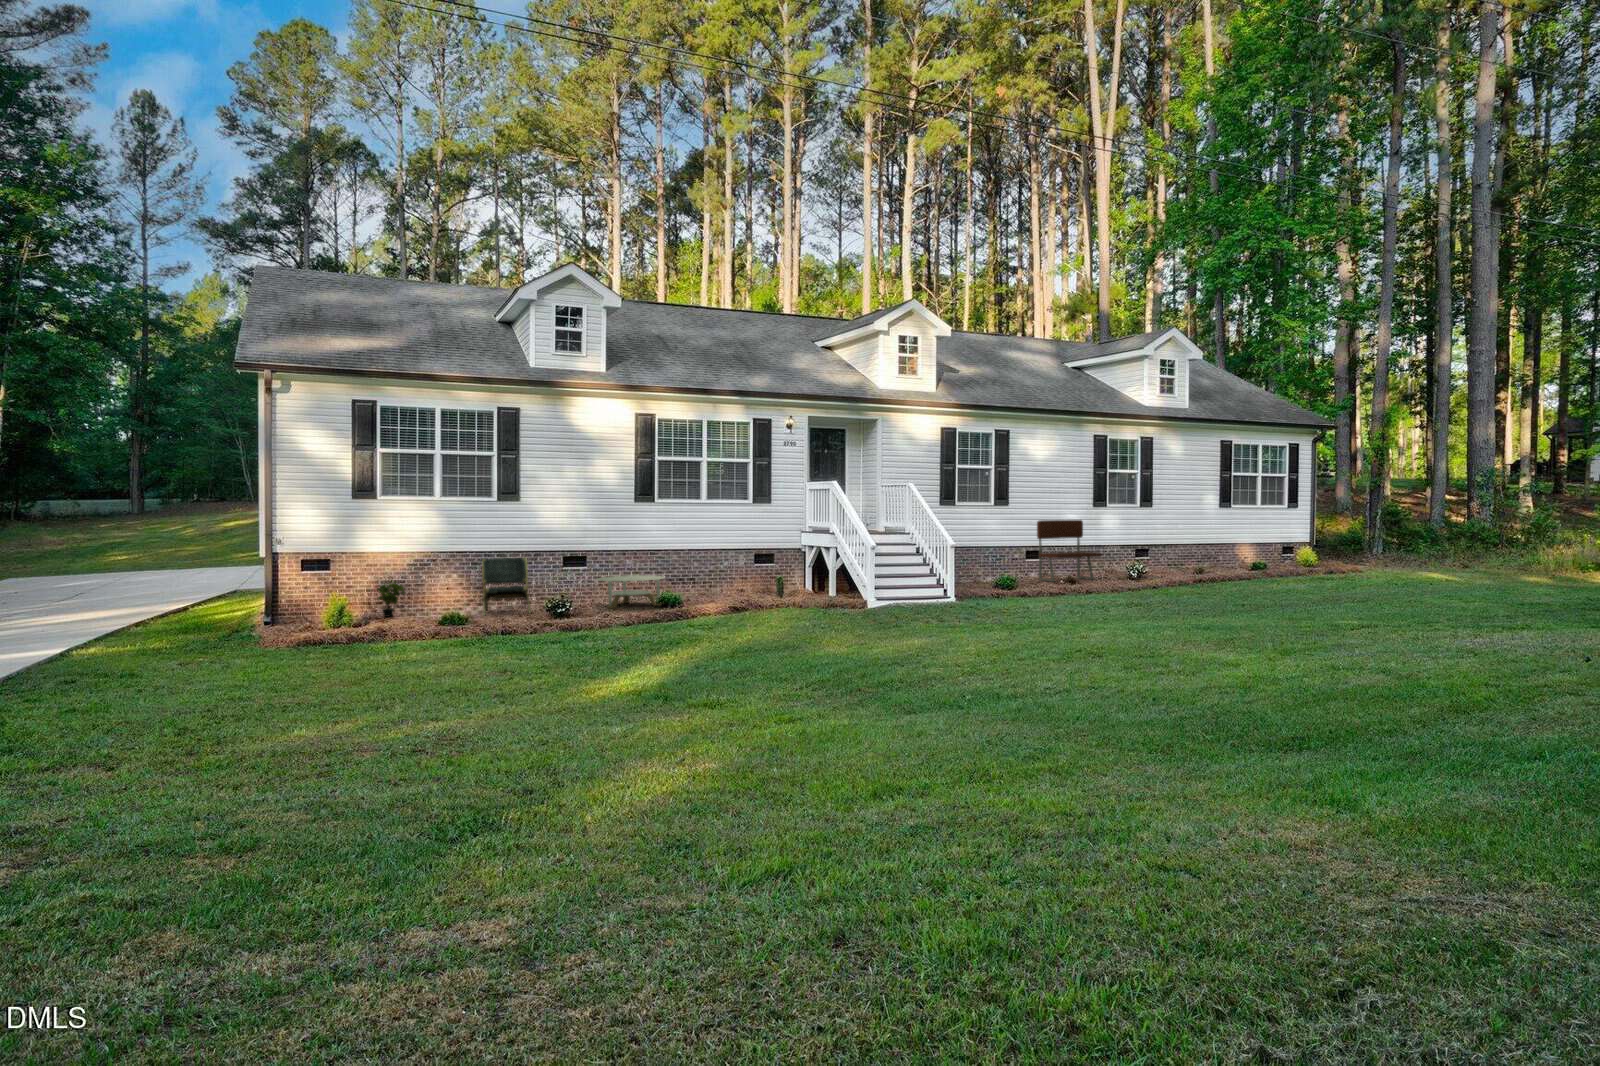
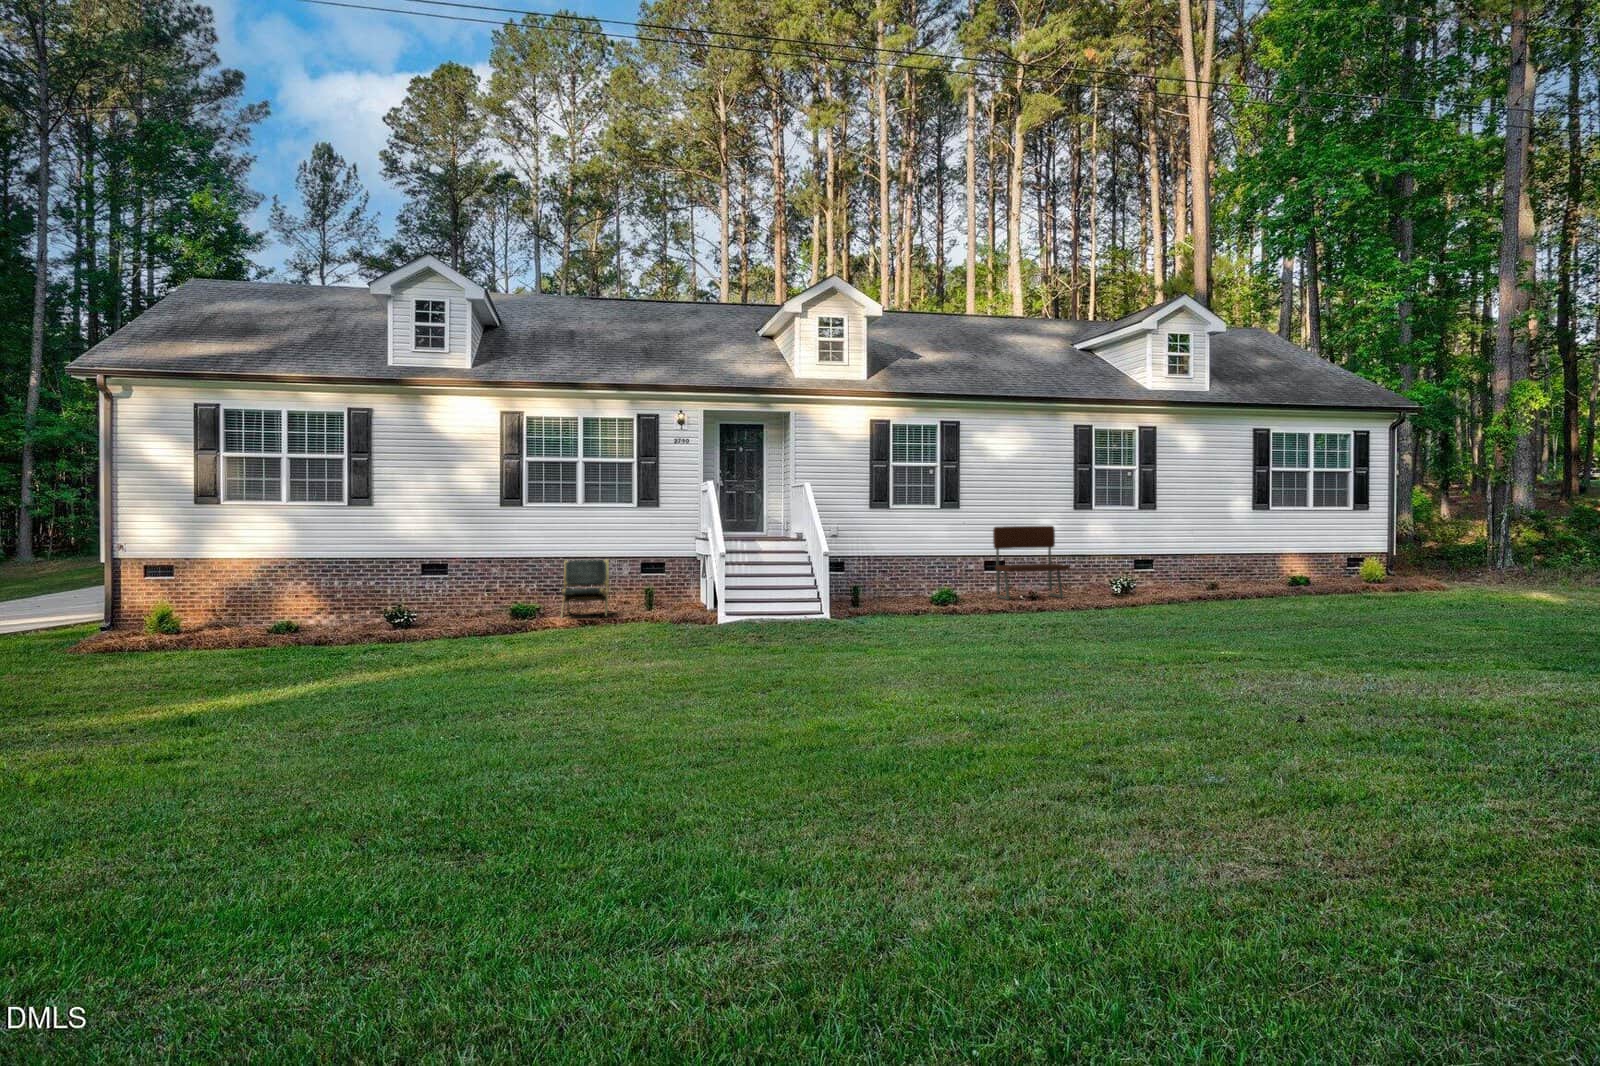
lounge chair: present [482,557,530,615] -> present [561,560,609,617]
round table: present [597,575,664,609] -> none [442,586,520,622]
potted plant: present [377,581,405,617] -> none [213,588,247,626]

